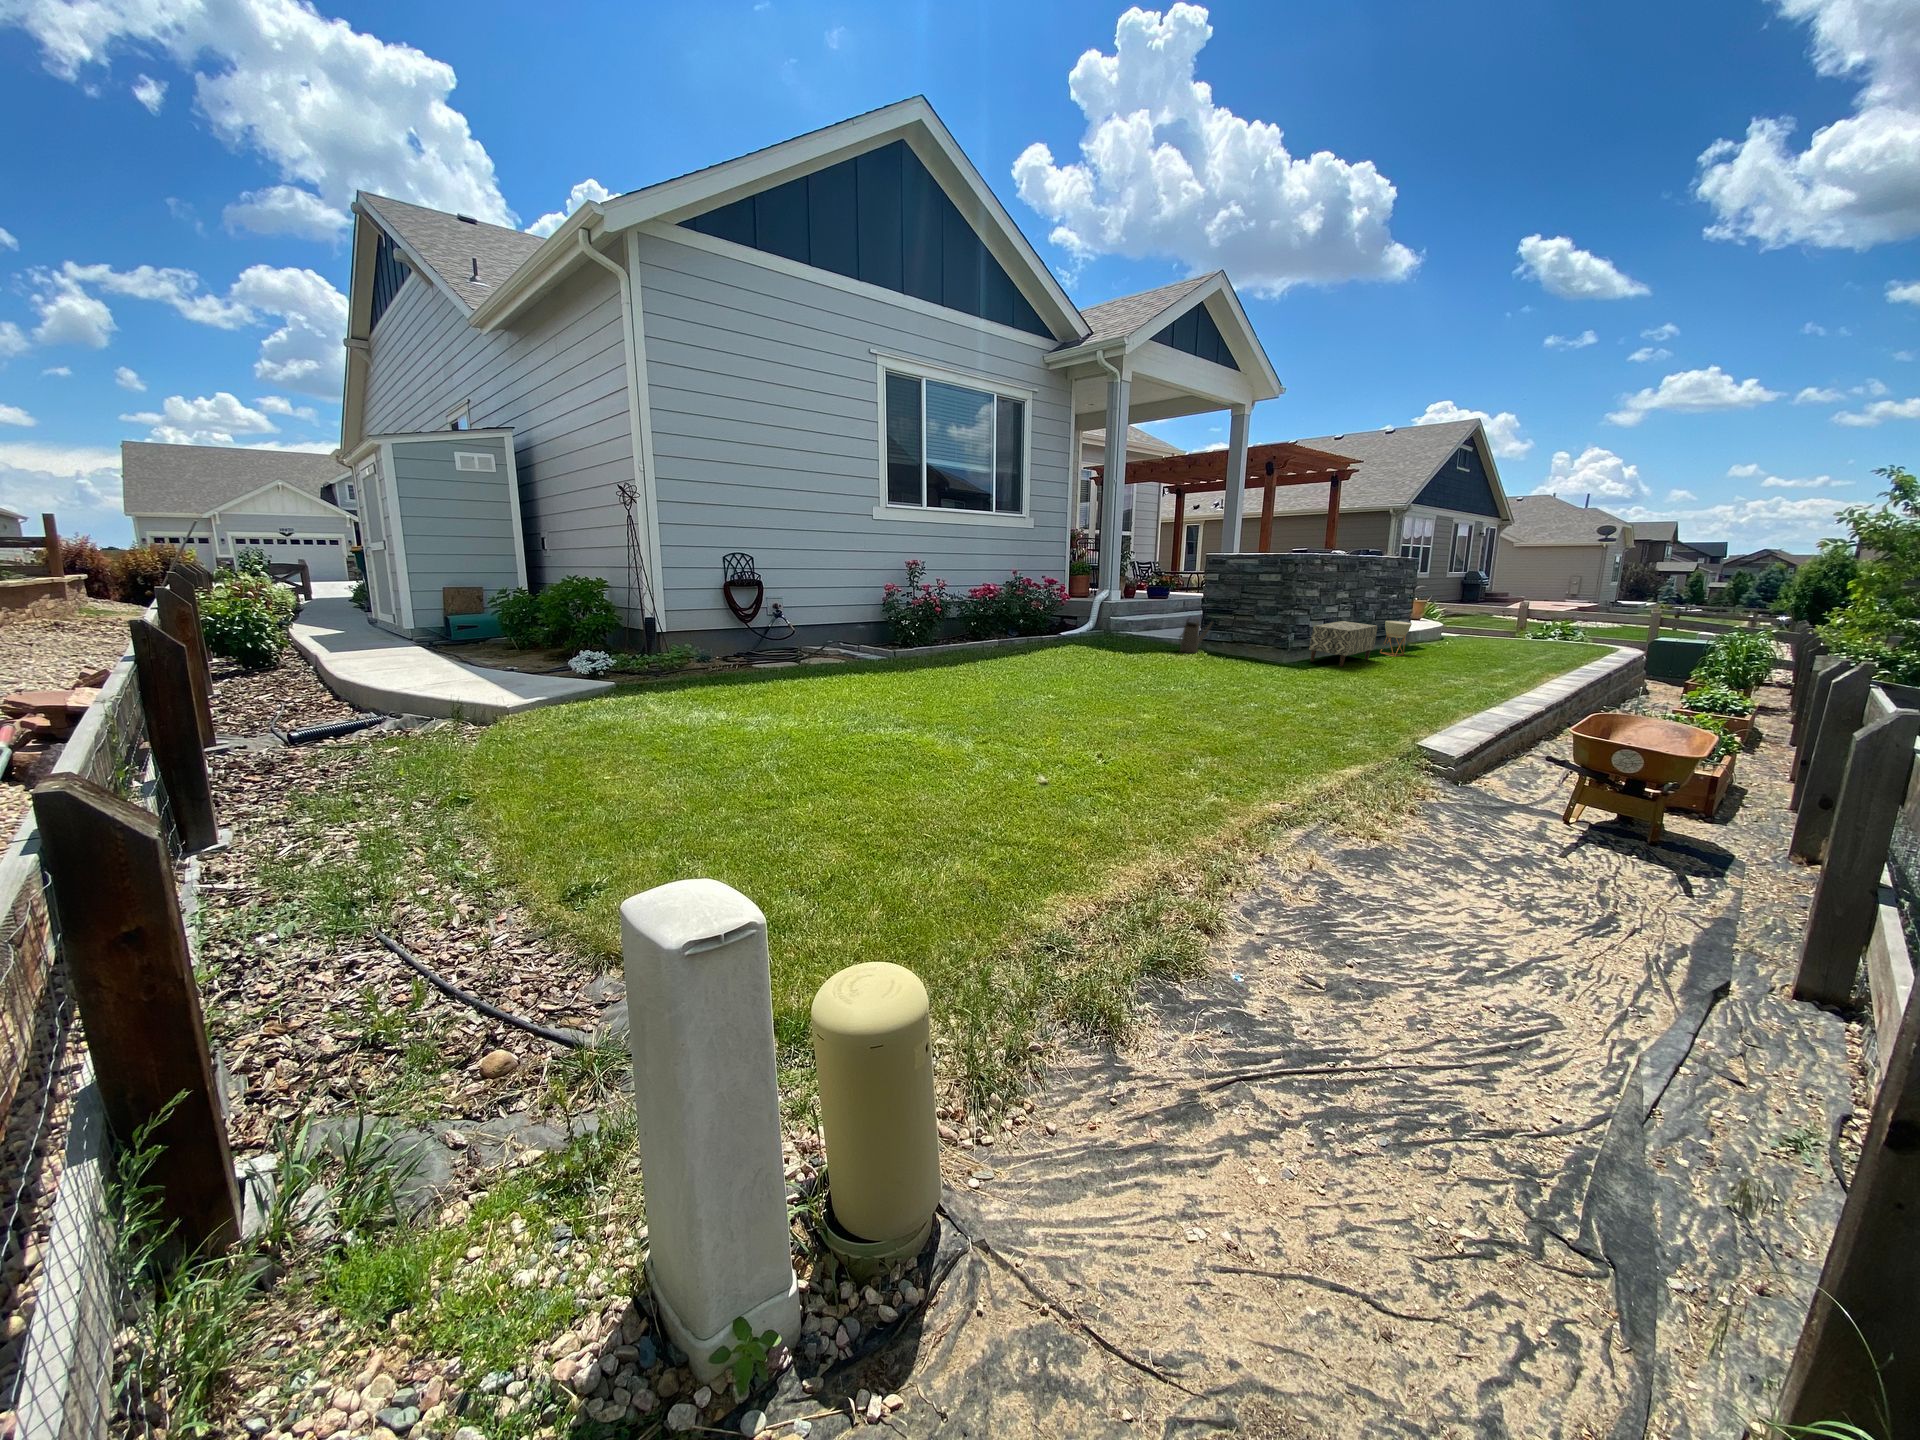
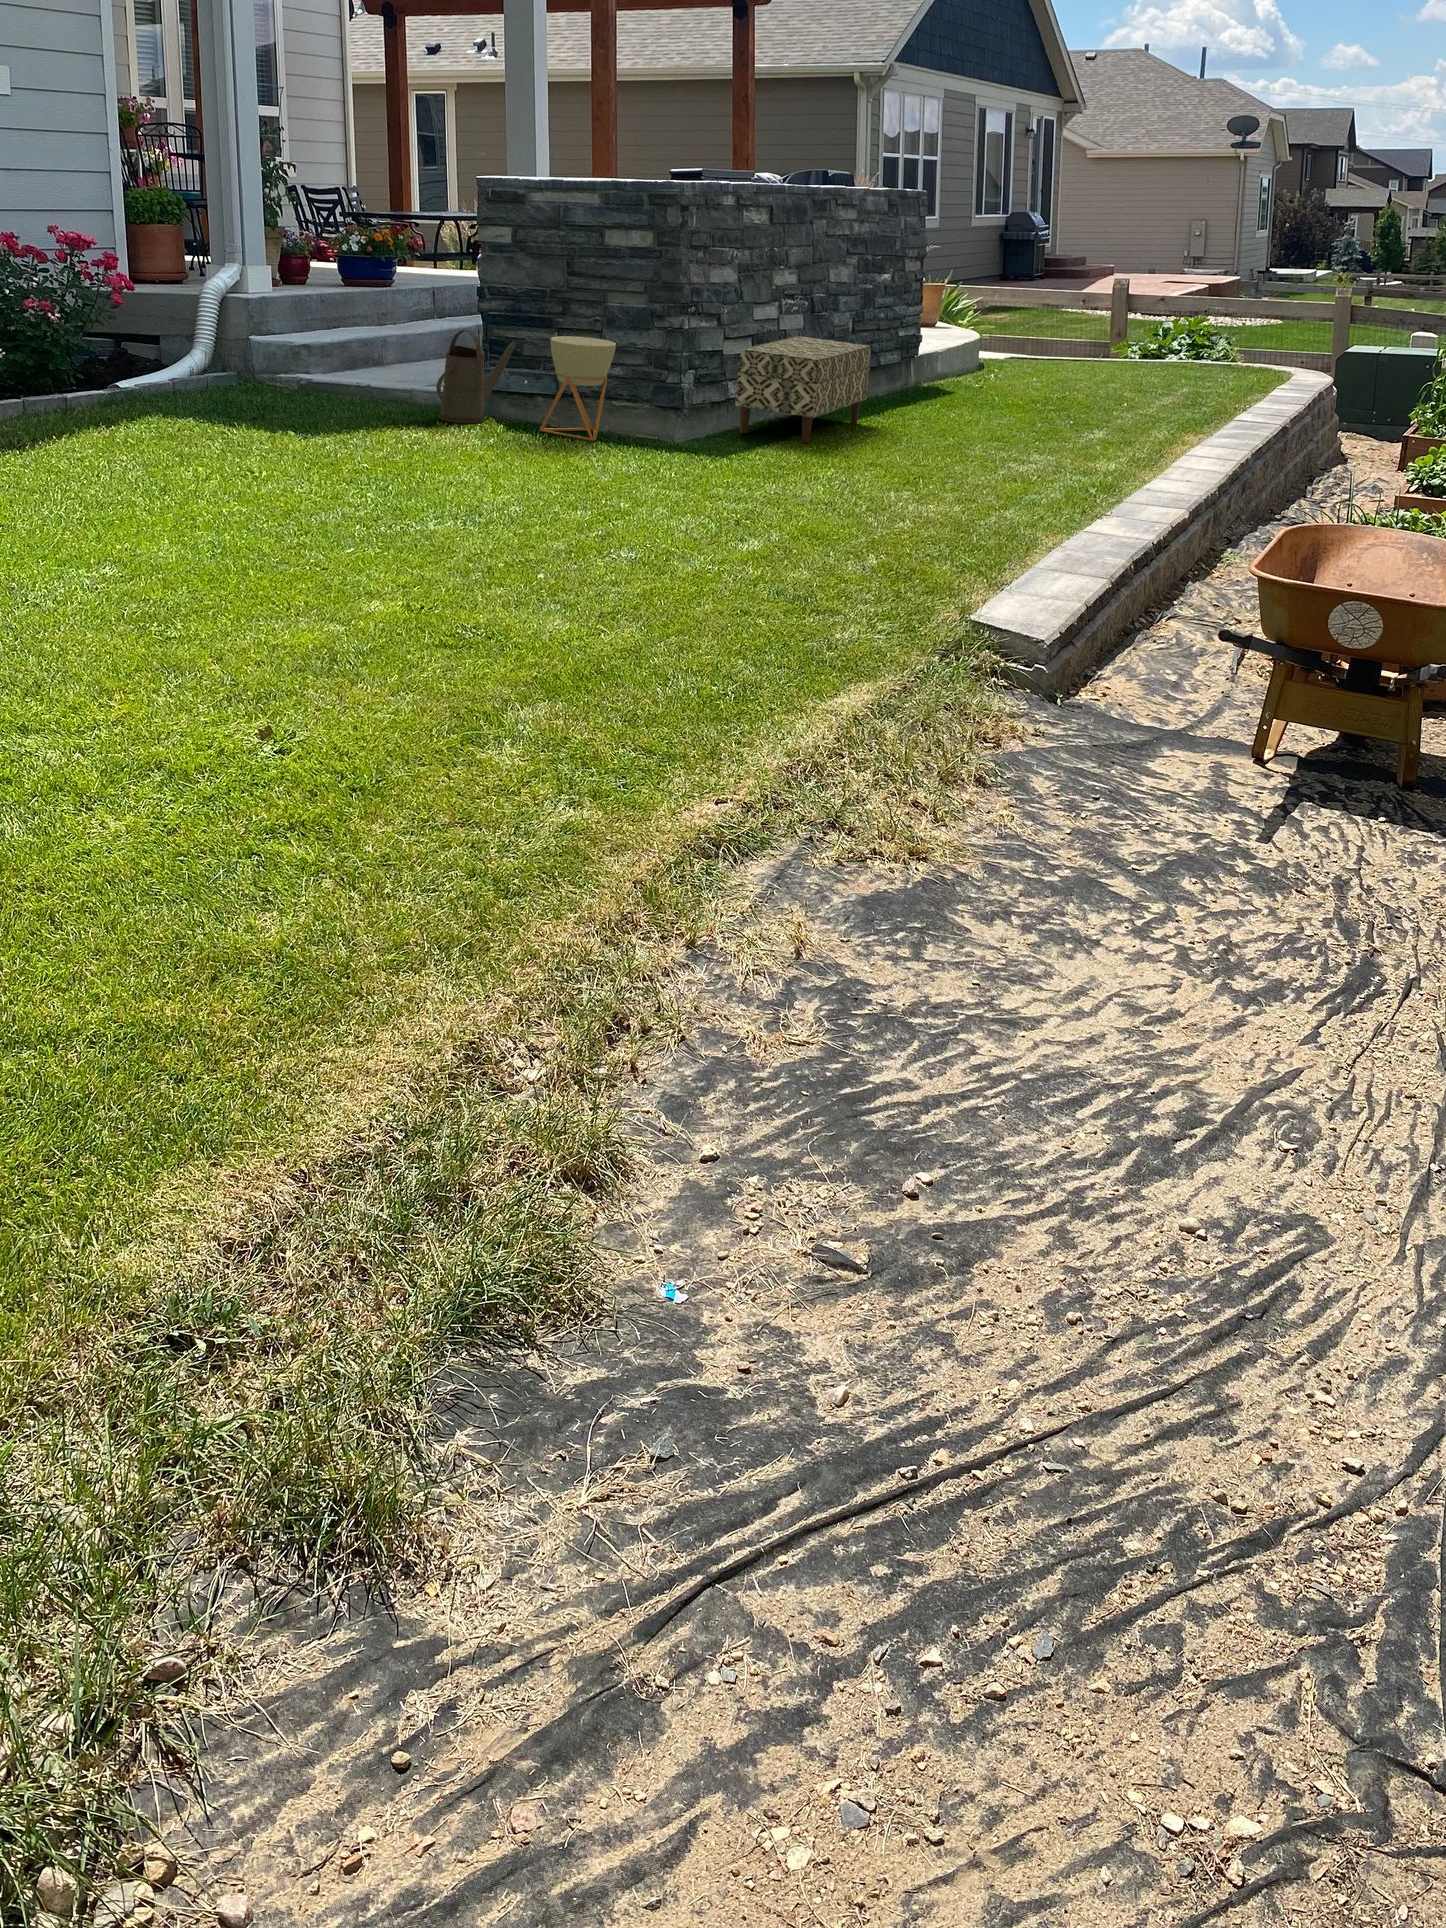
planter: present [1380,621,1411,657] -> present [540,336,616,441]

